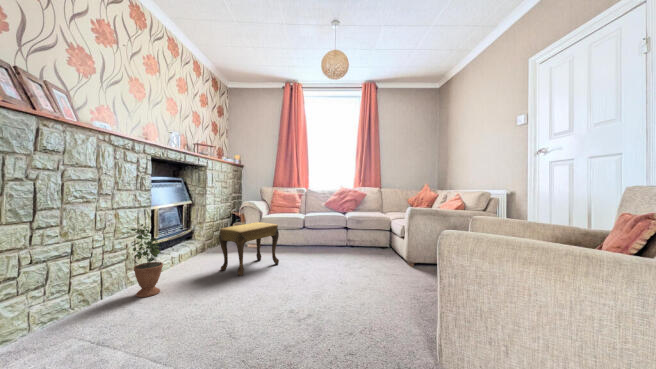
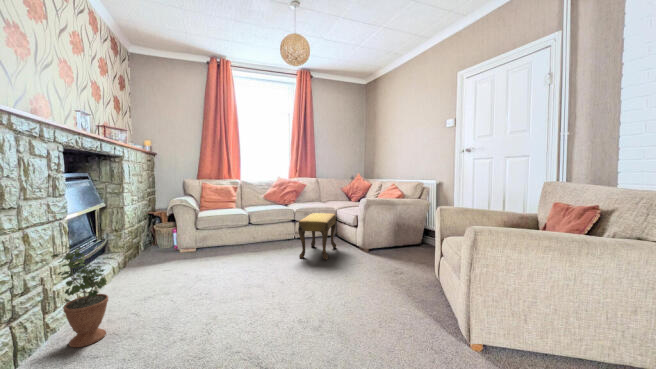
footstool: present [219,222,279,276] -> present [298,213,336,260]

